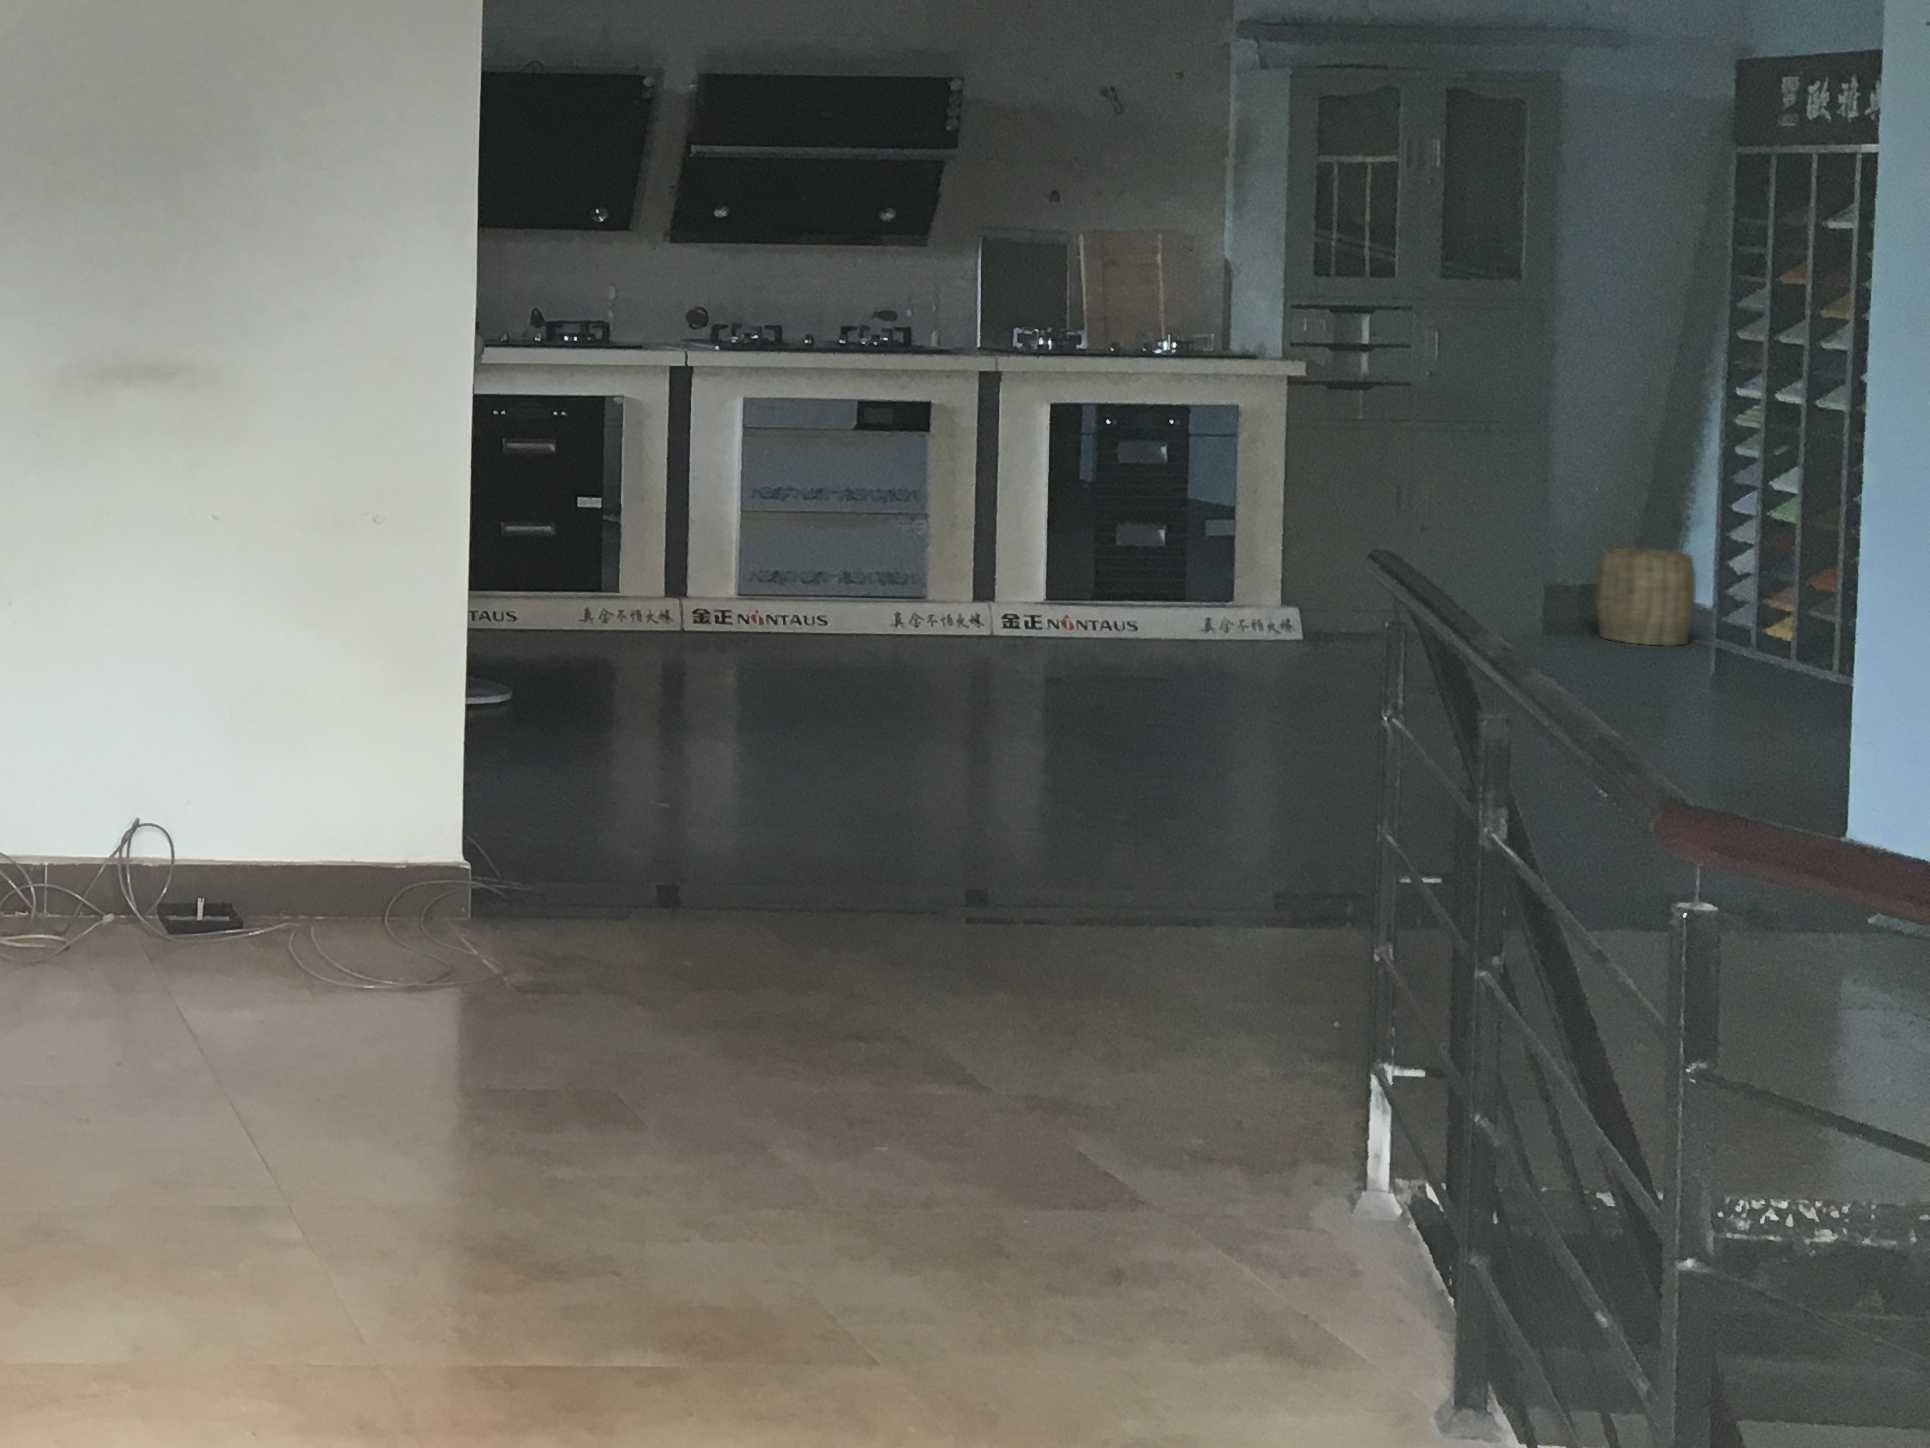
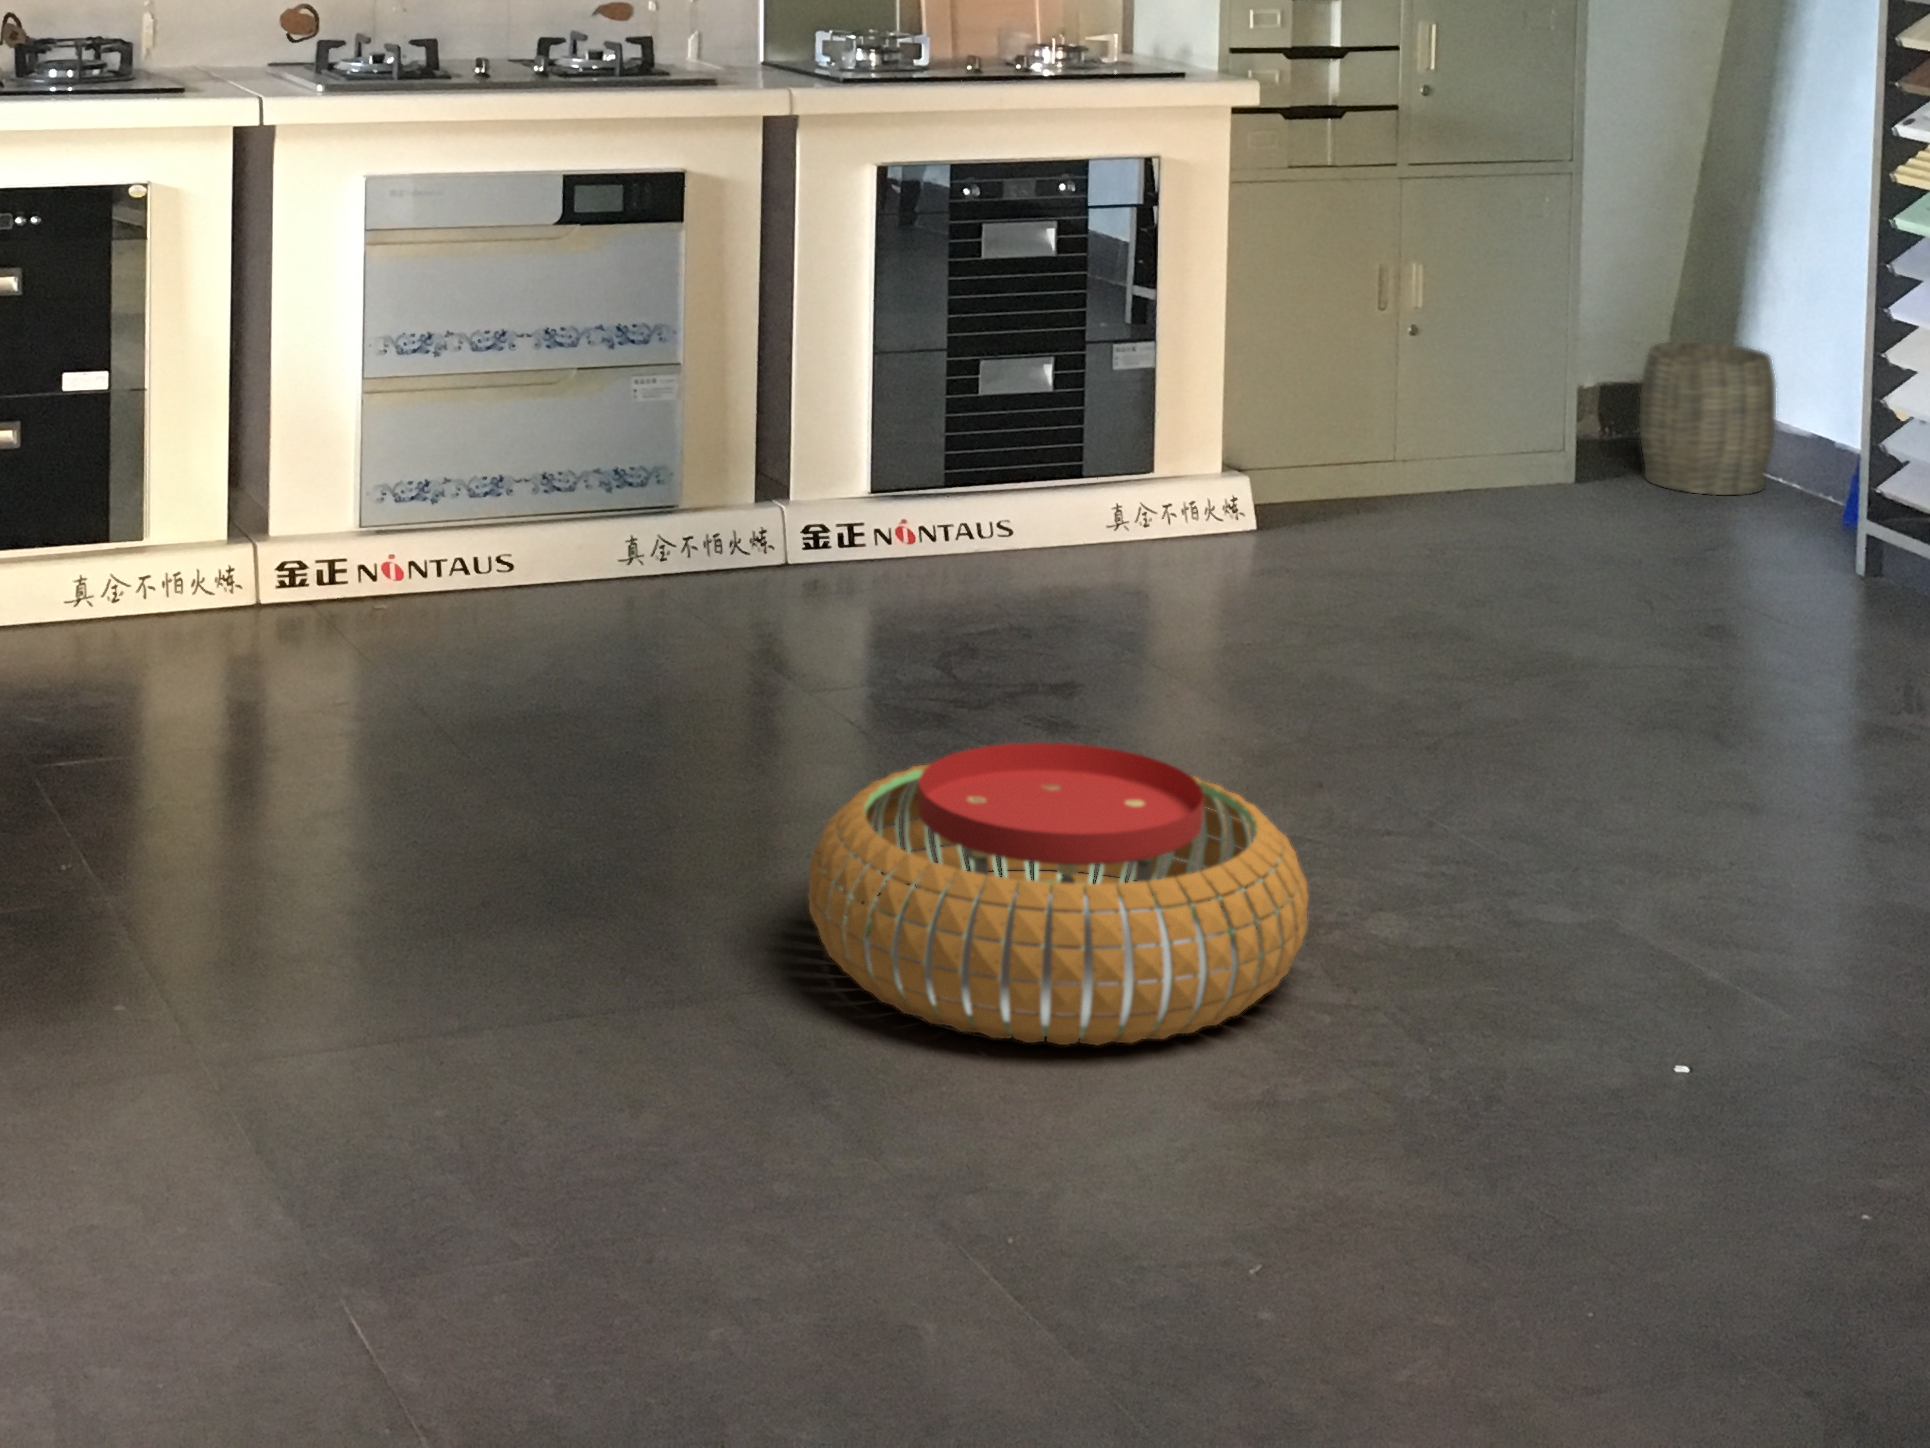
pouf: none [986,650,1243,765] -> present [808,743,1308,1045]

